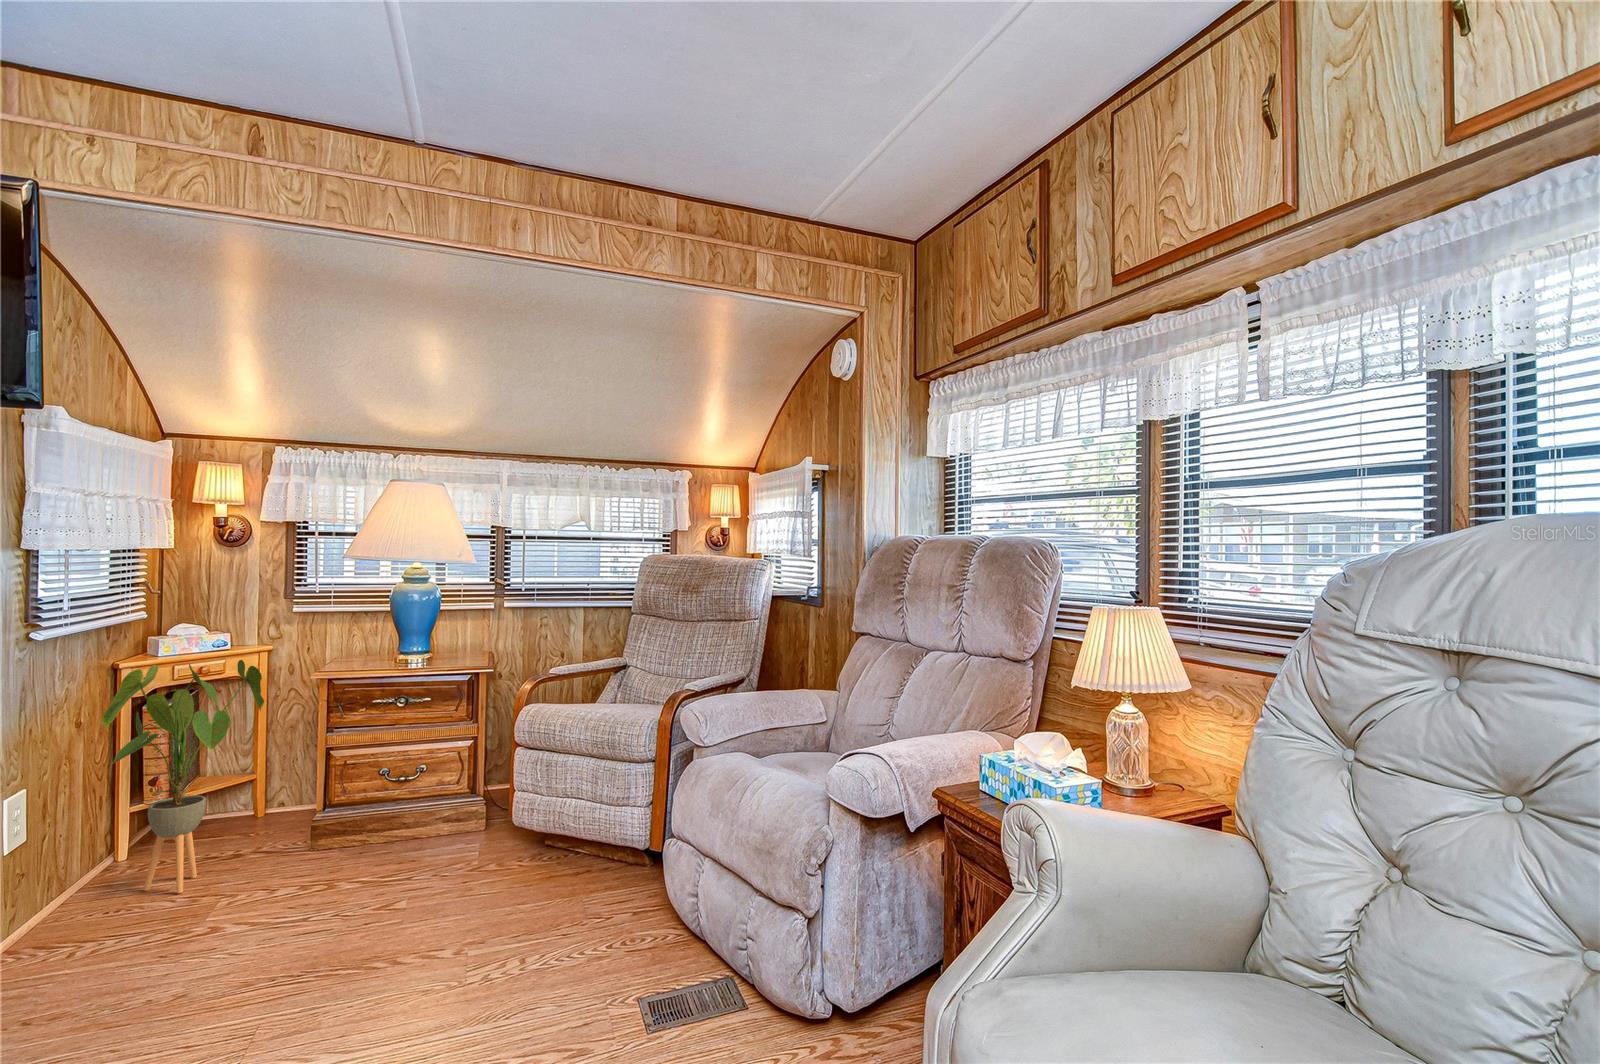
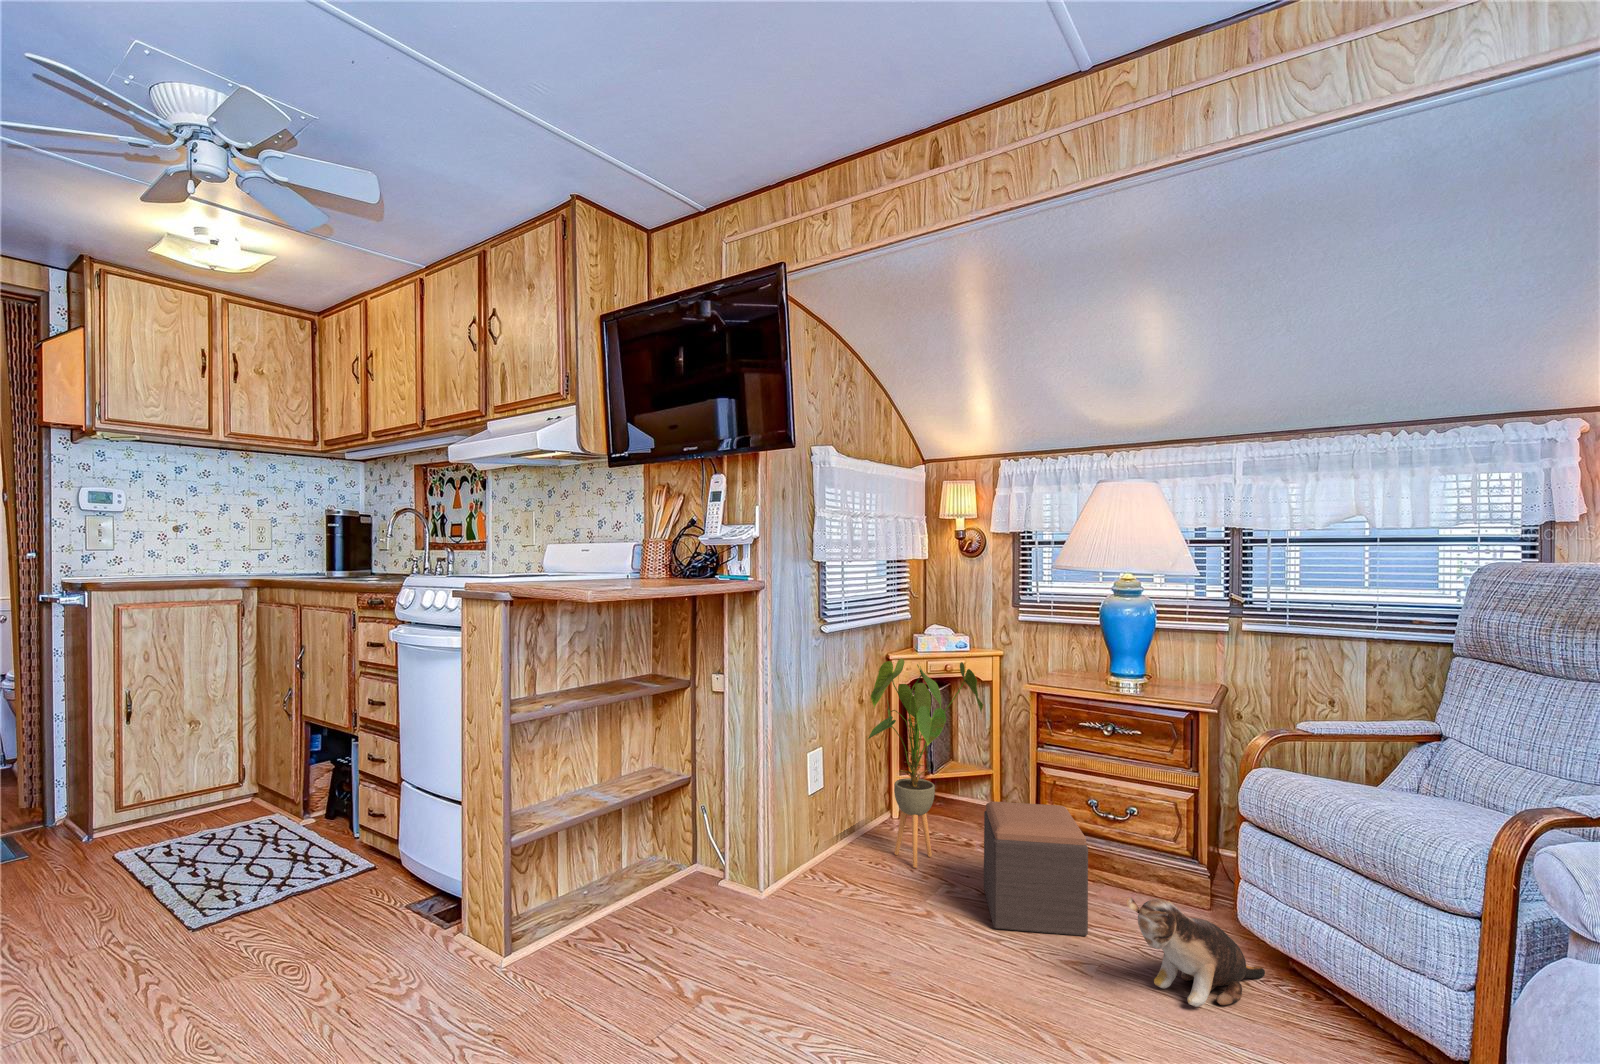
footstool: none [276,778,397,906] -> present [984,801,1088,936]
plush toy: none [442,817,531,889] -> present [1126,897,1265,1007]

